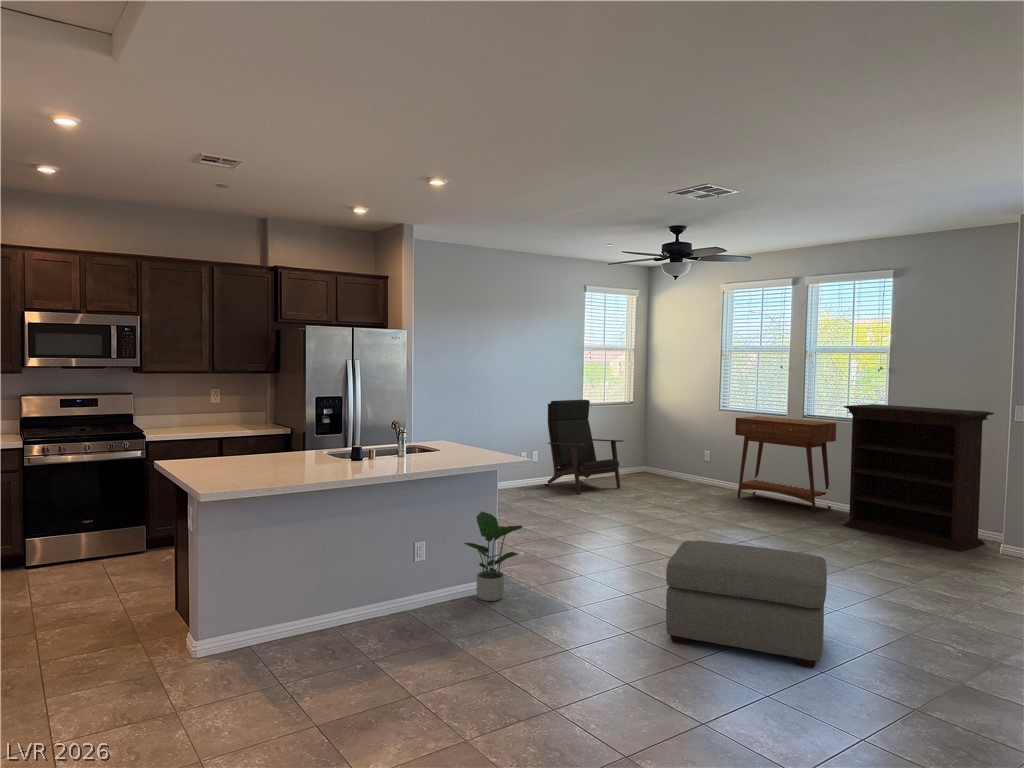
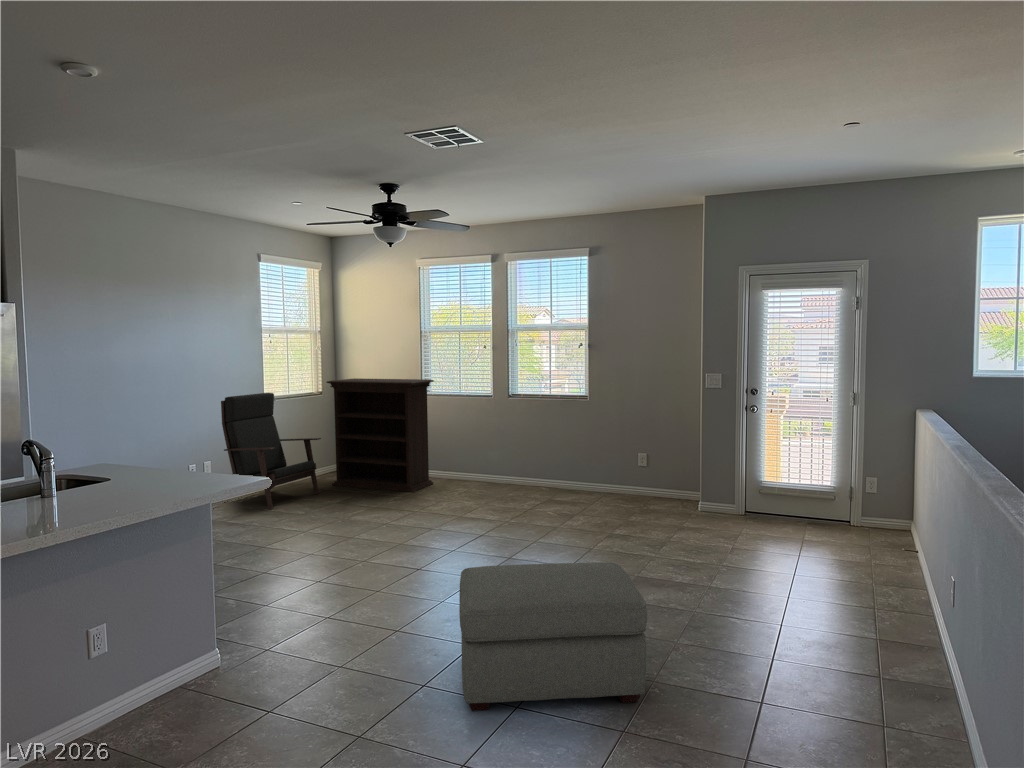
bookshelf: present [843,404,994,552] -> present [327,378,434,492]
console table: present [735,416,836,512] -> none [443,399,541,495]
potted plant: present [464,512,522,601] -> none [144,578,240,712]

